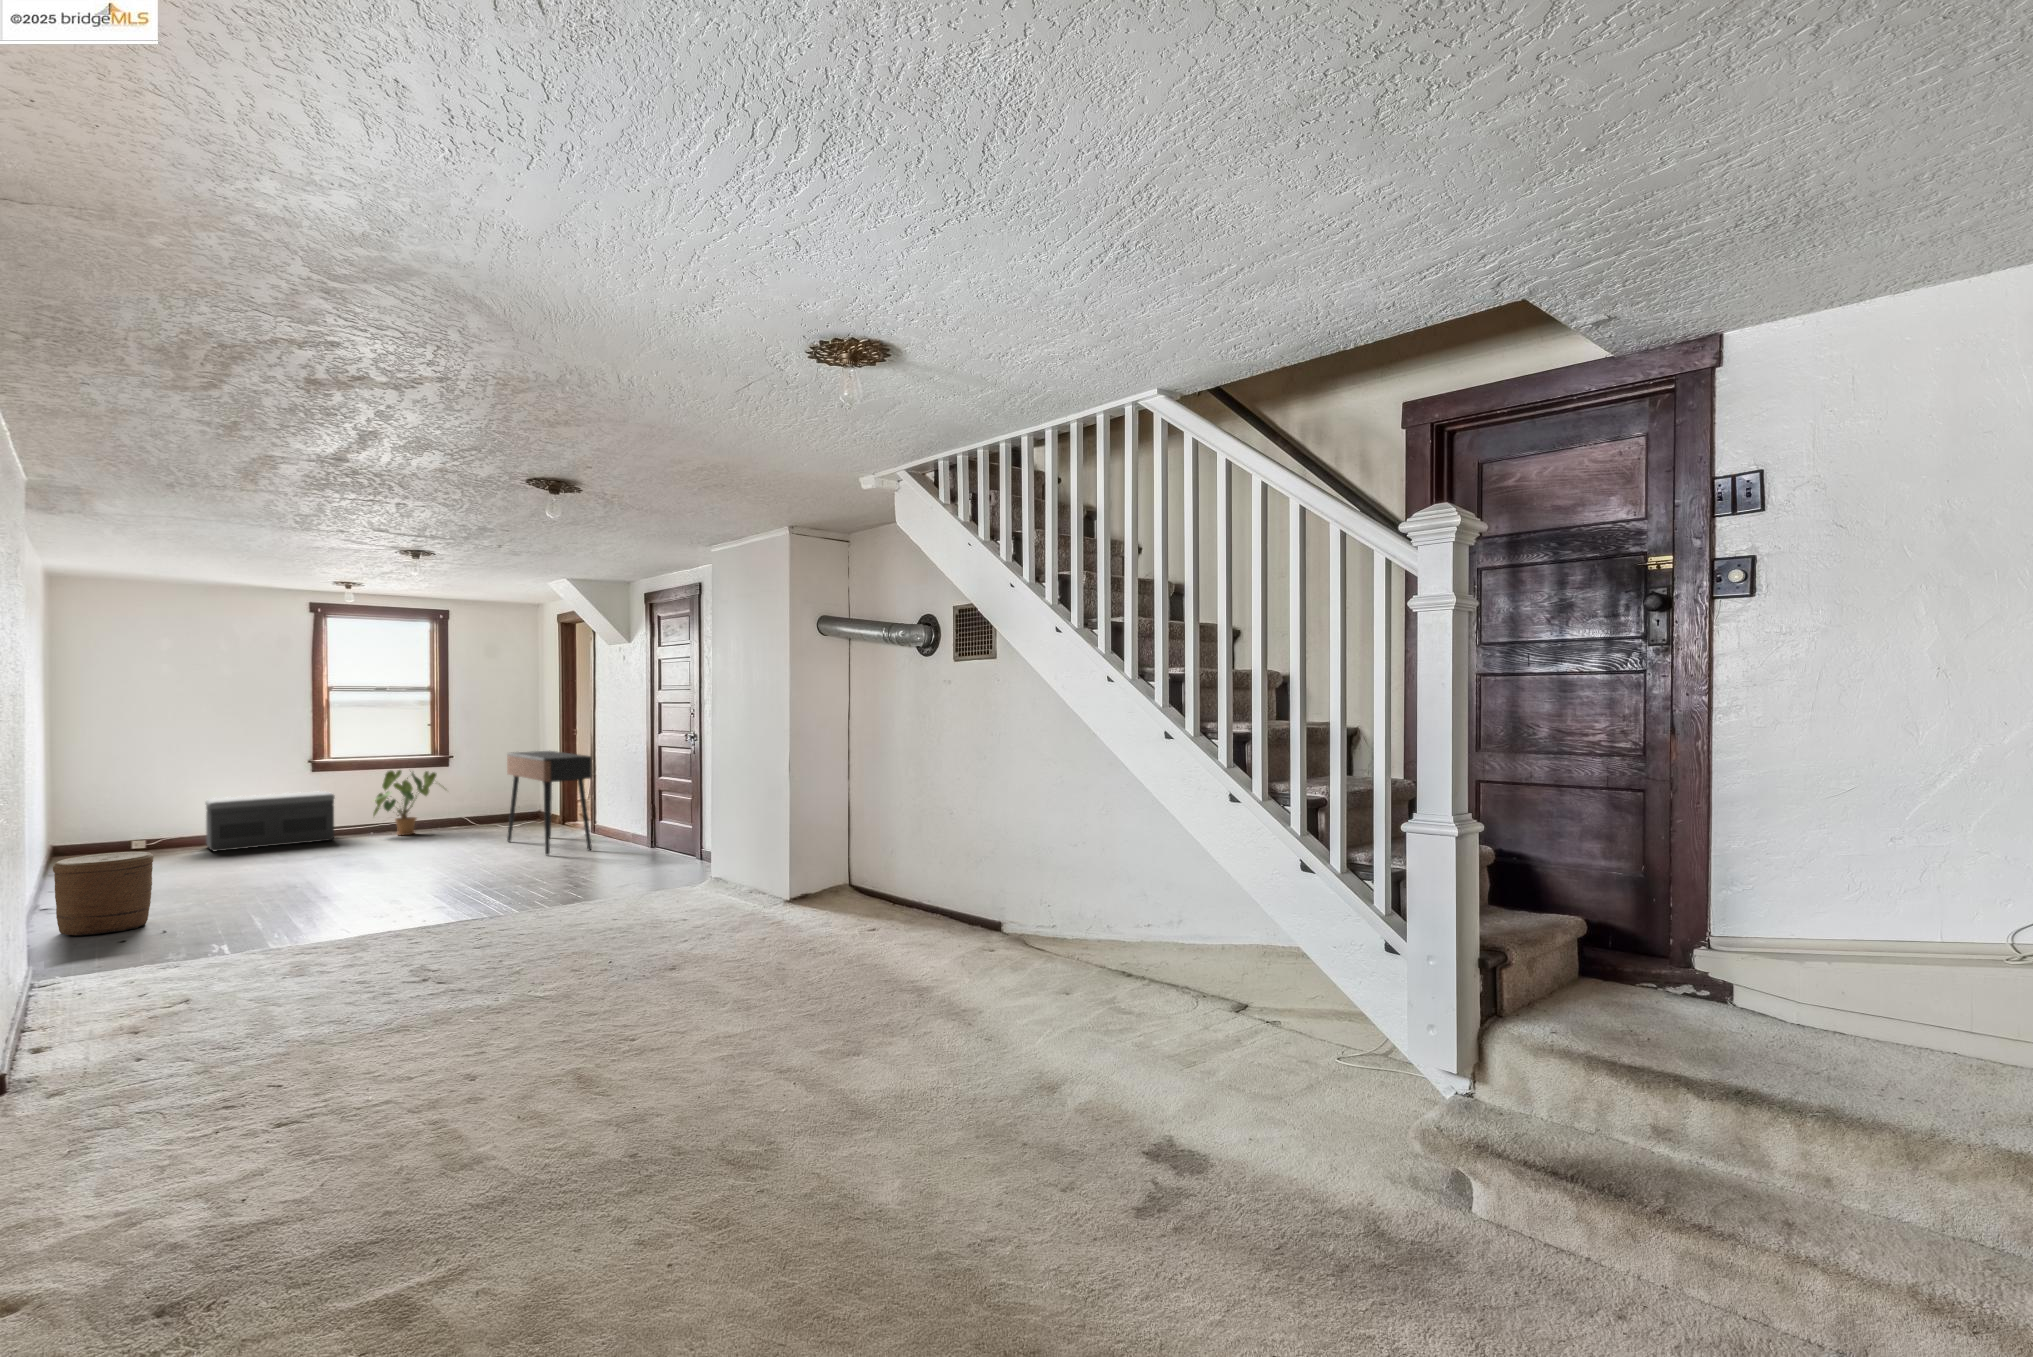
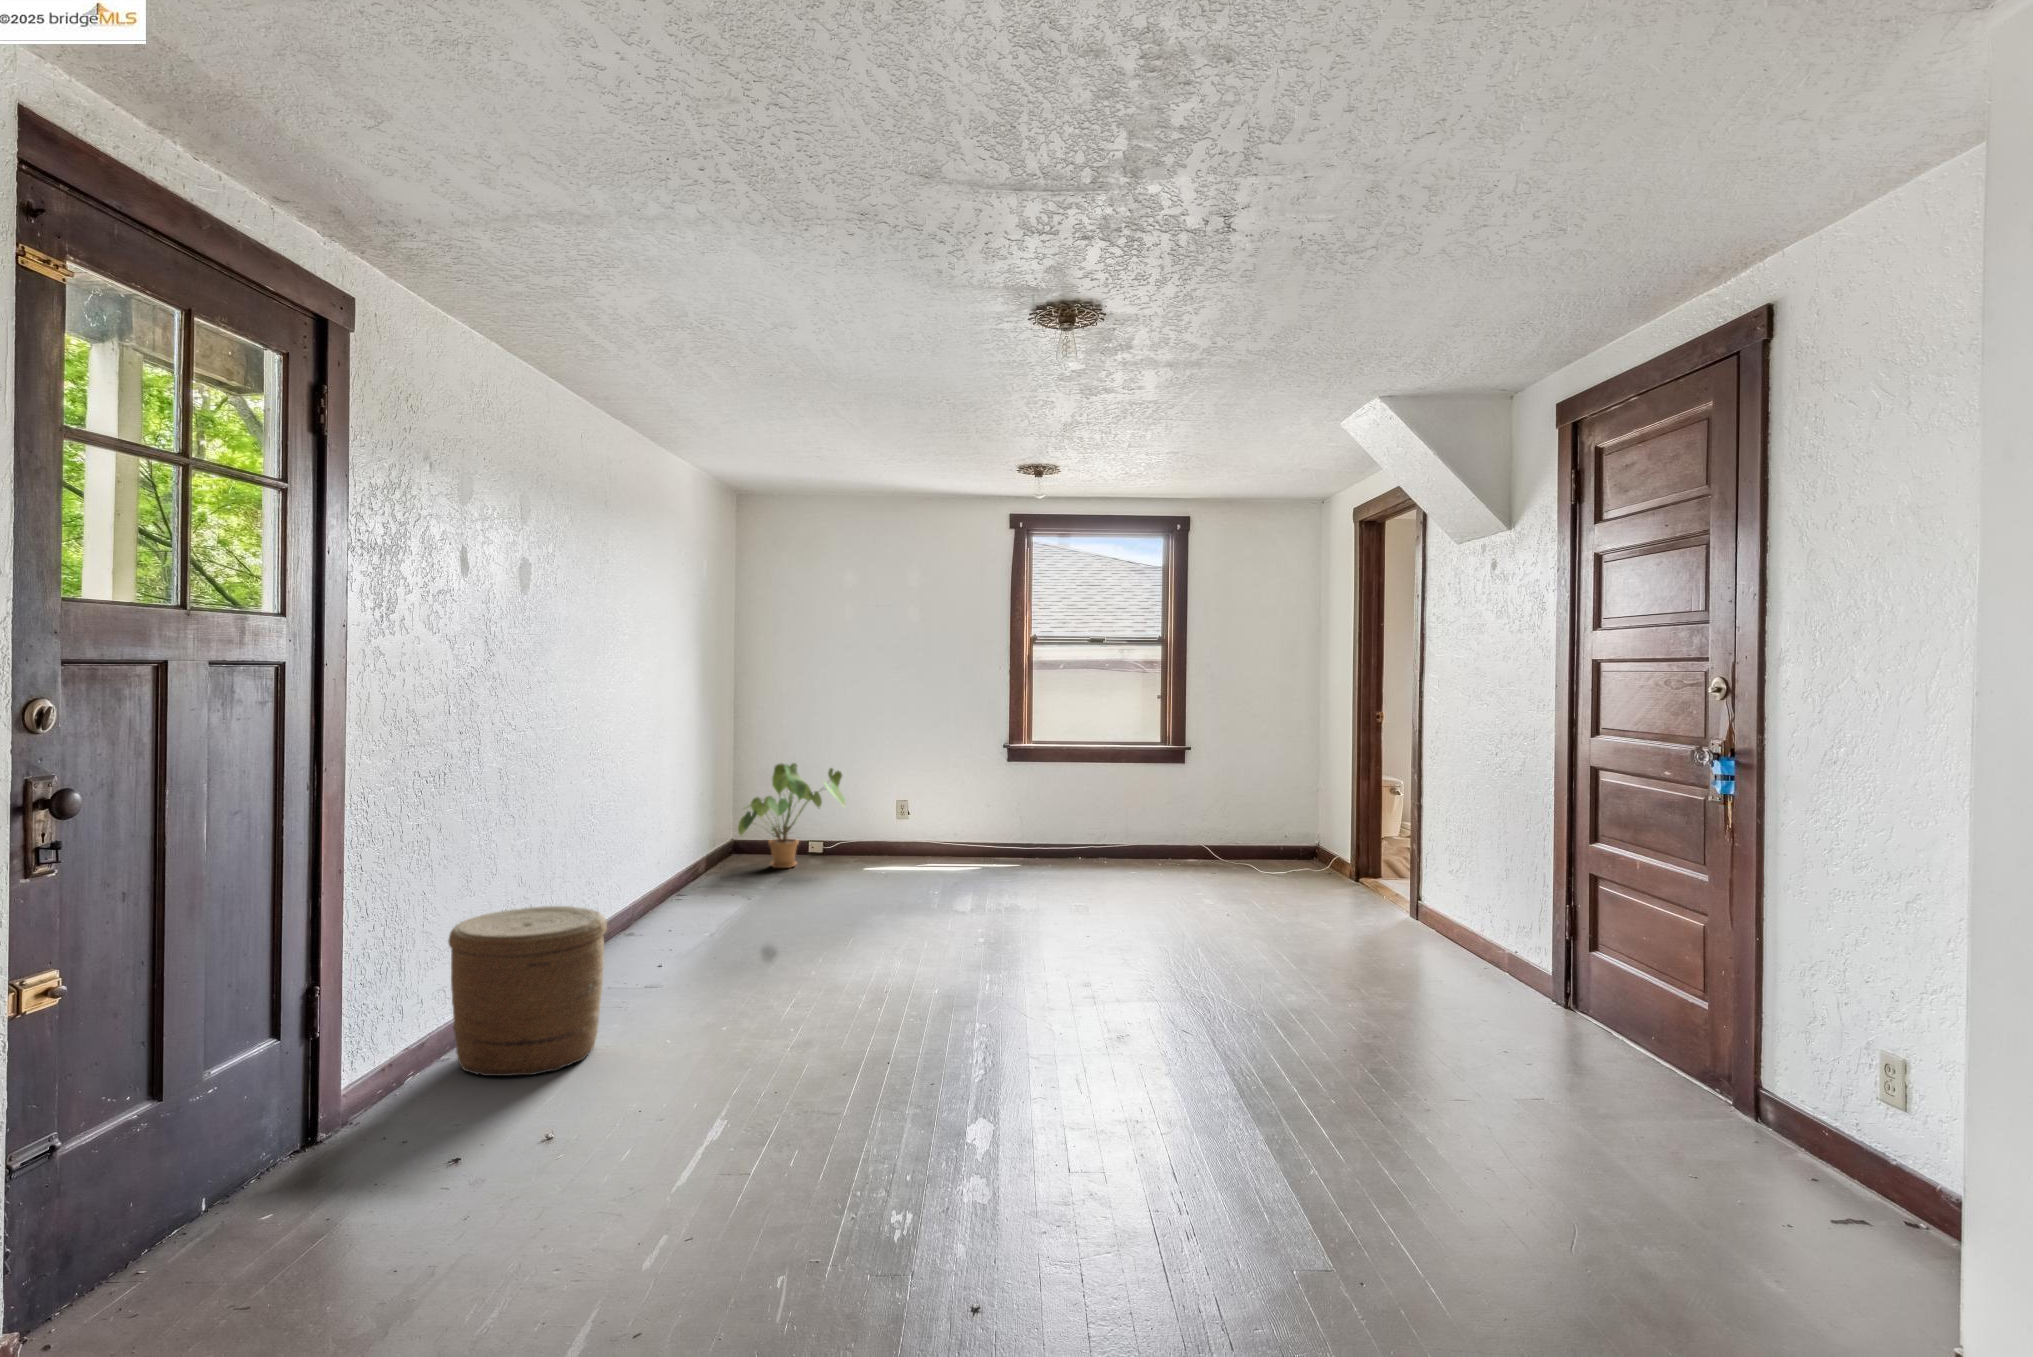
console table: present [507,751,592,855] -> none [1261,754,1425,980]
house plant: present [373,770,445,835] -> present [738,763,845,868]
storage bench: present [205,791,335,851] -> none [879,790,1028,867]

